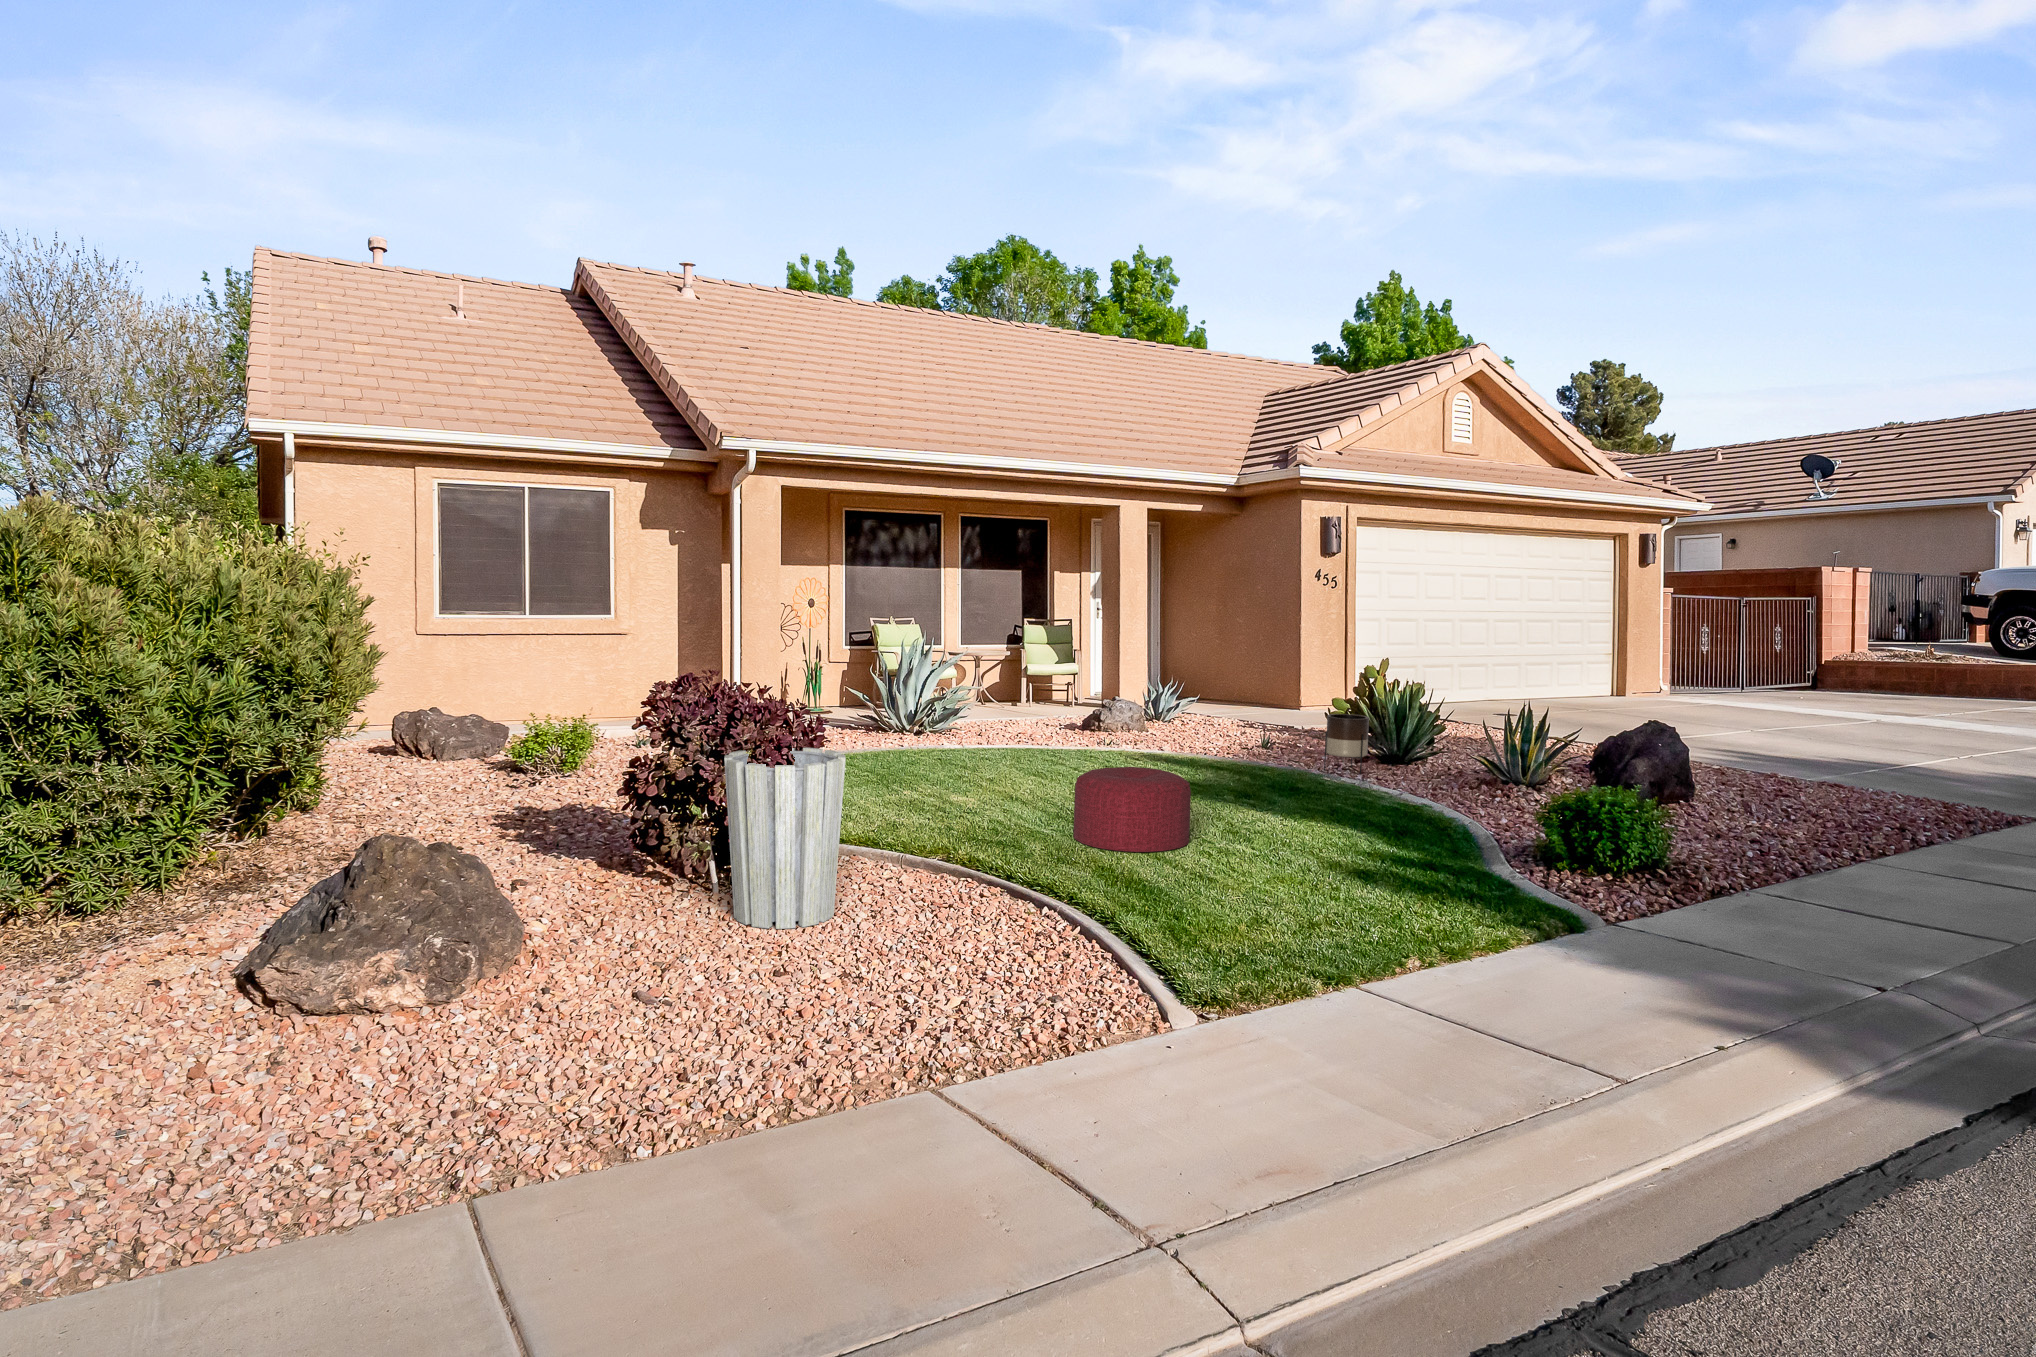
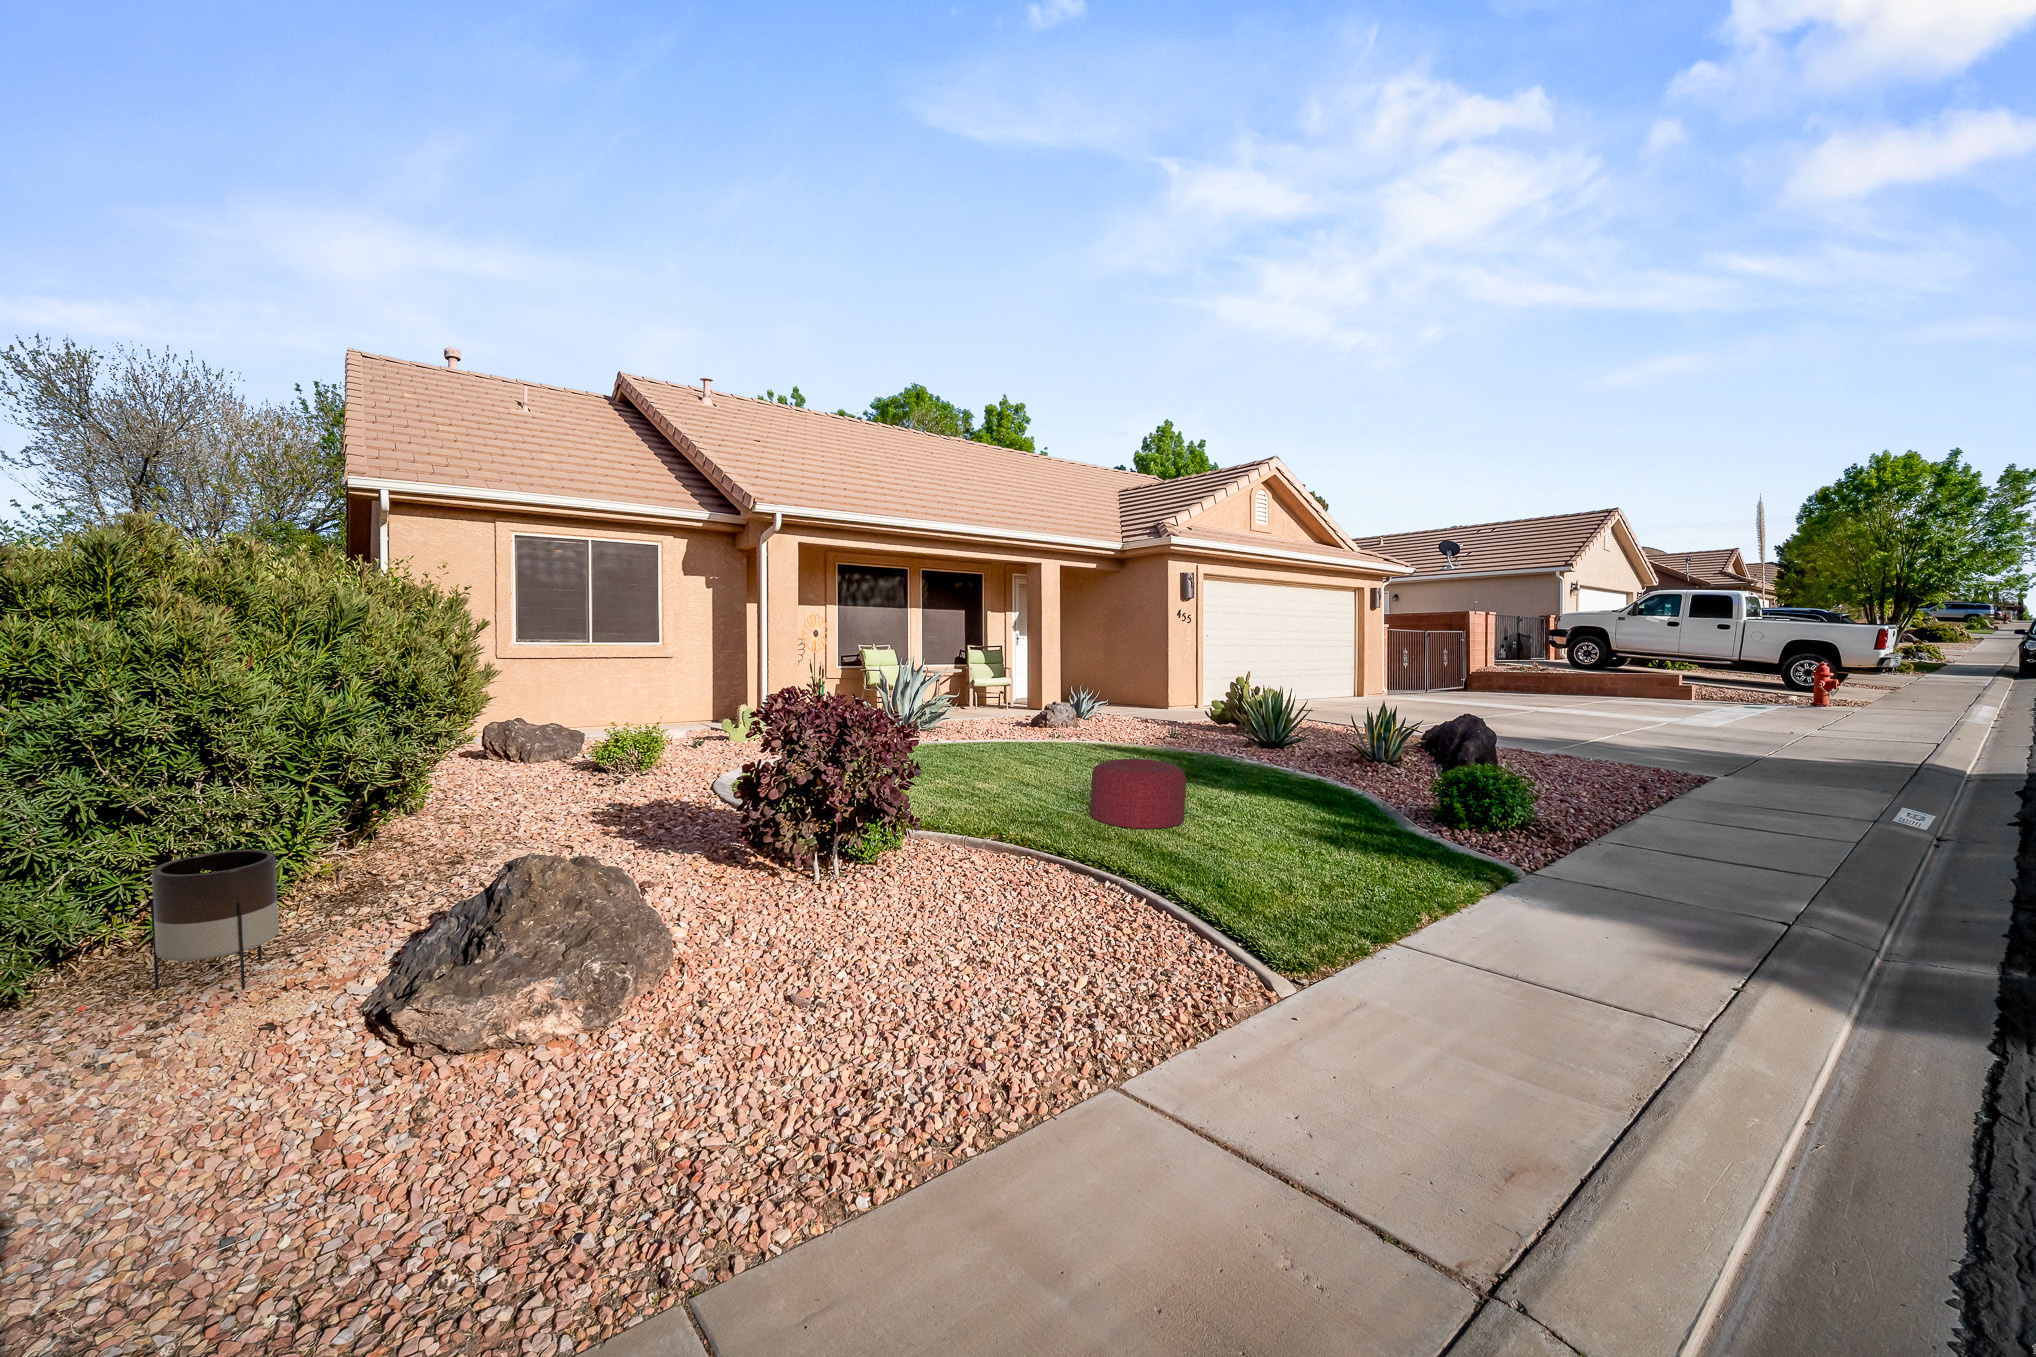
planter: present [1324,714,1369,774] -> present [151,850,279,990]
trash can: present [724,747,846,929] -> none [834,750,942,915]

